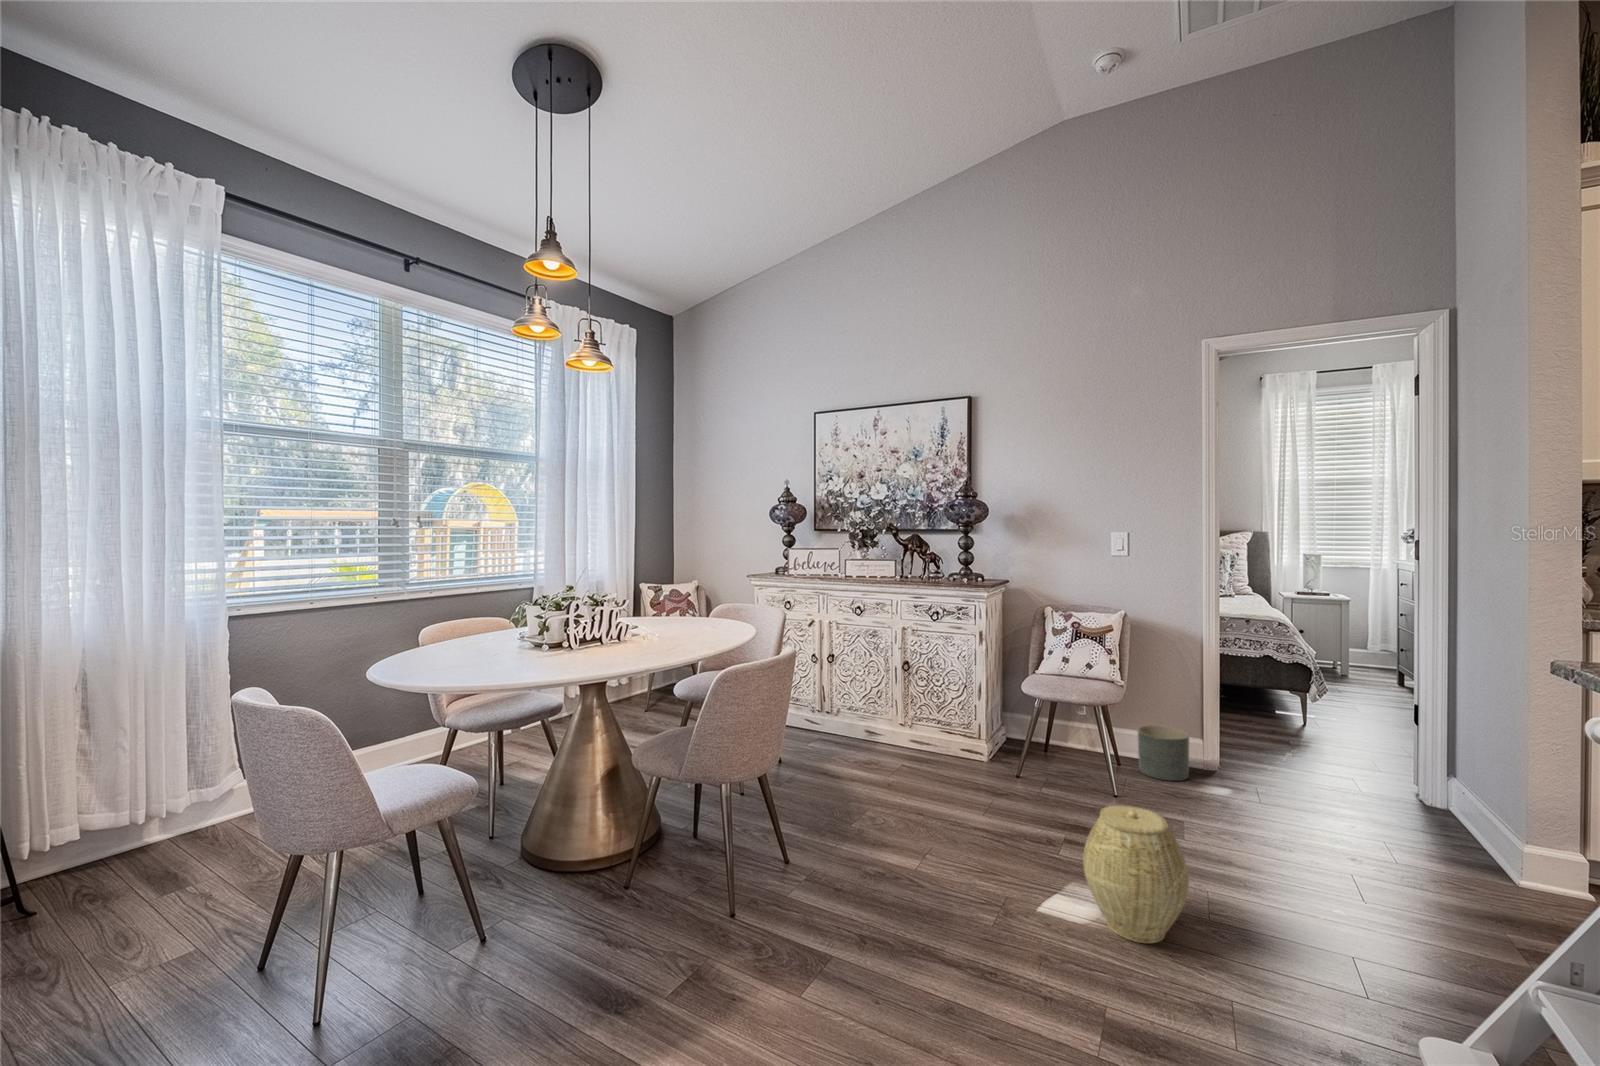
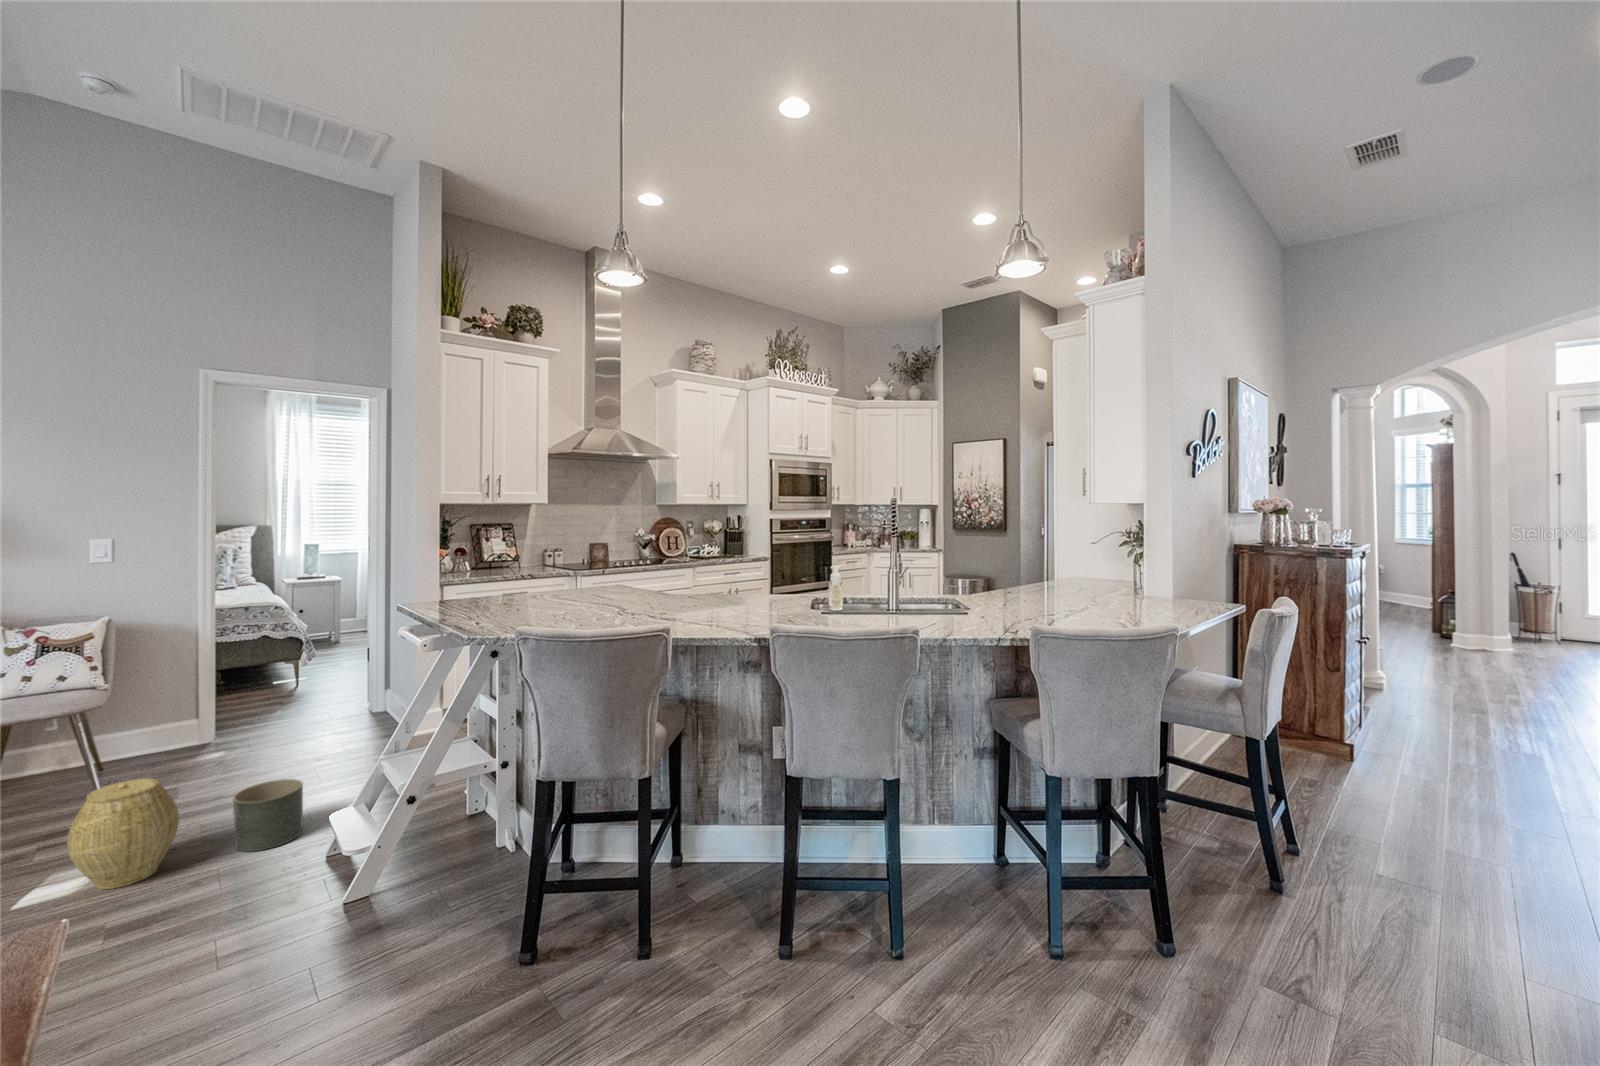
planter: present [1138,725,1189,781] -> present [233,779,303,852]

